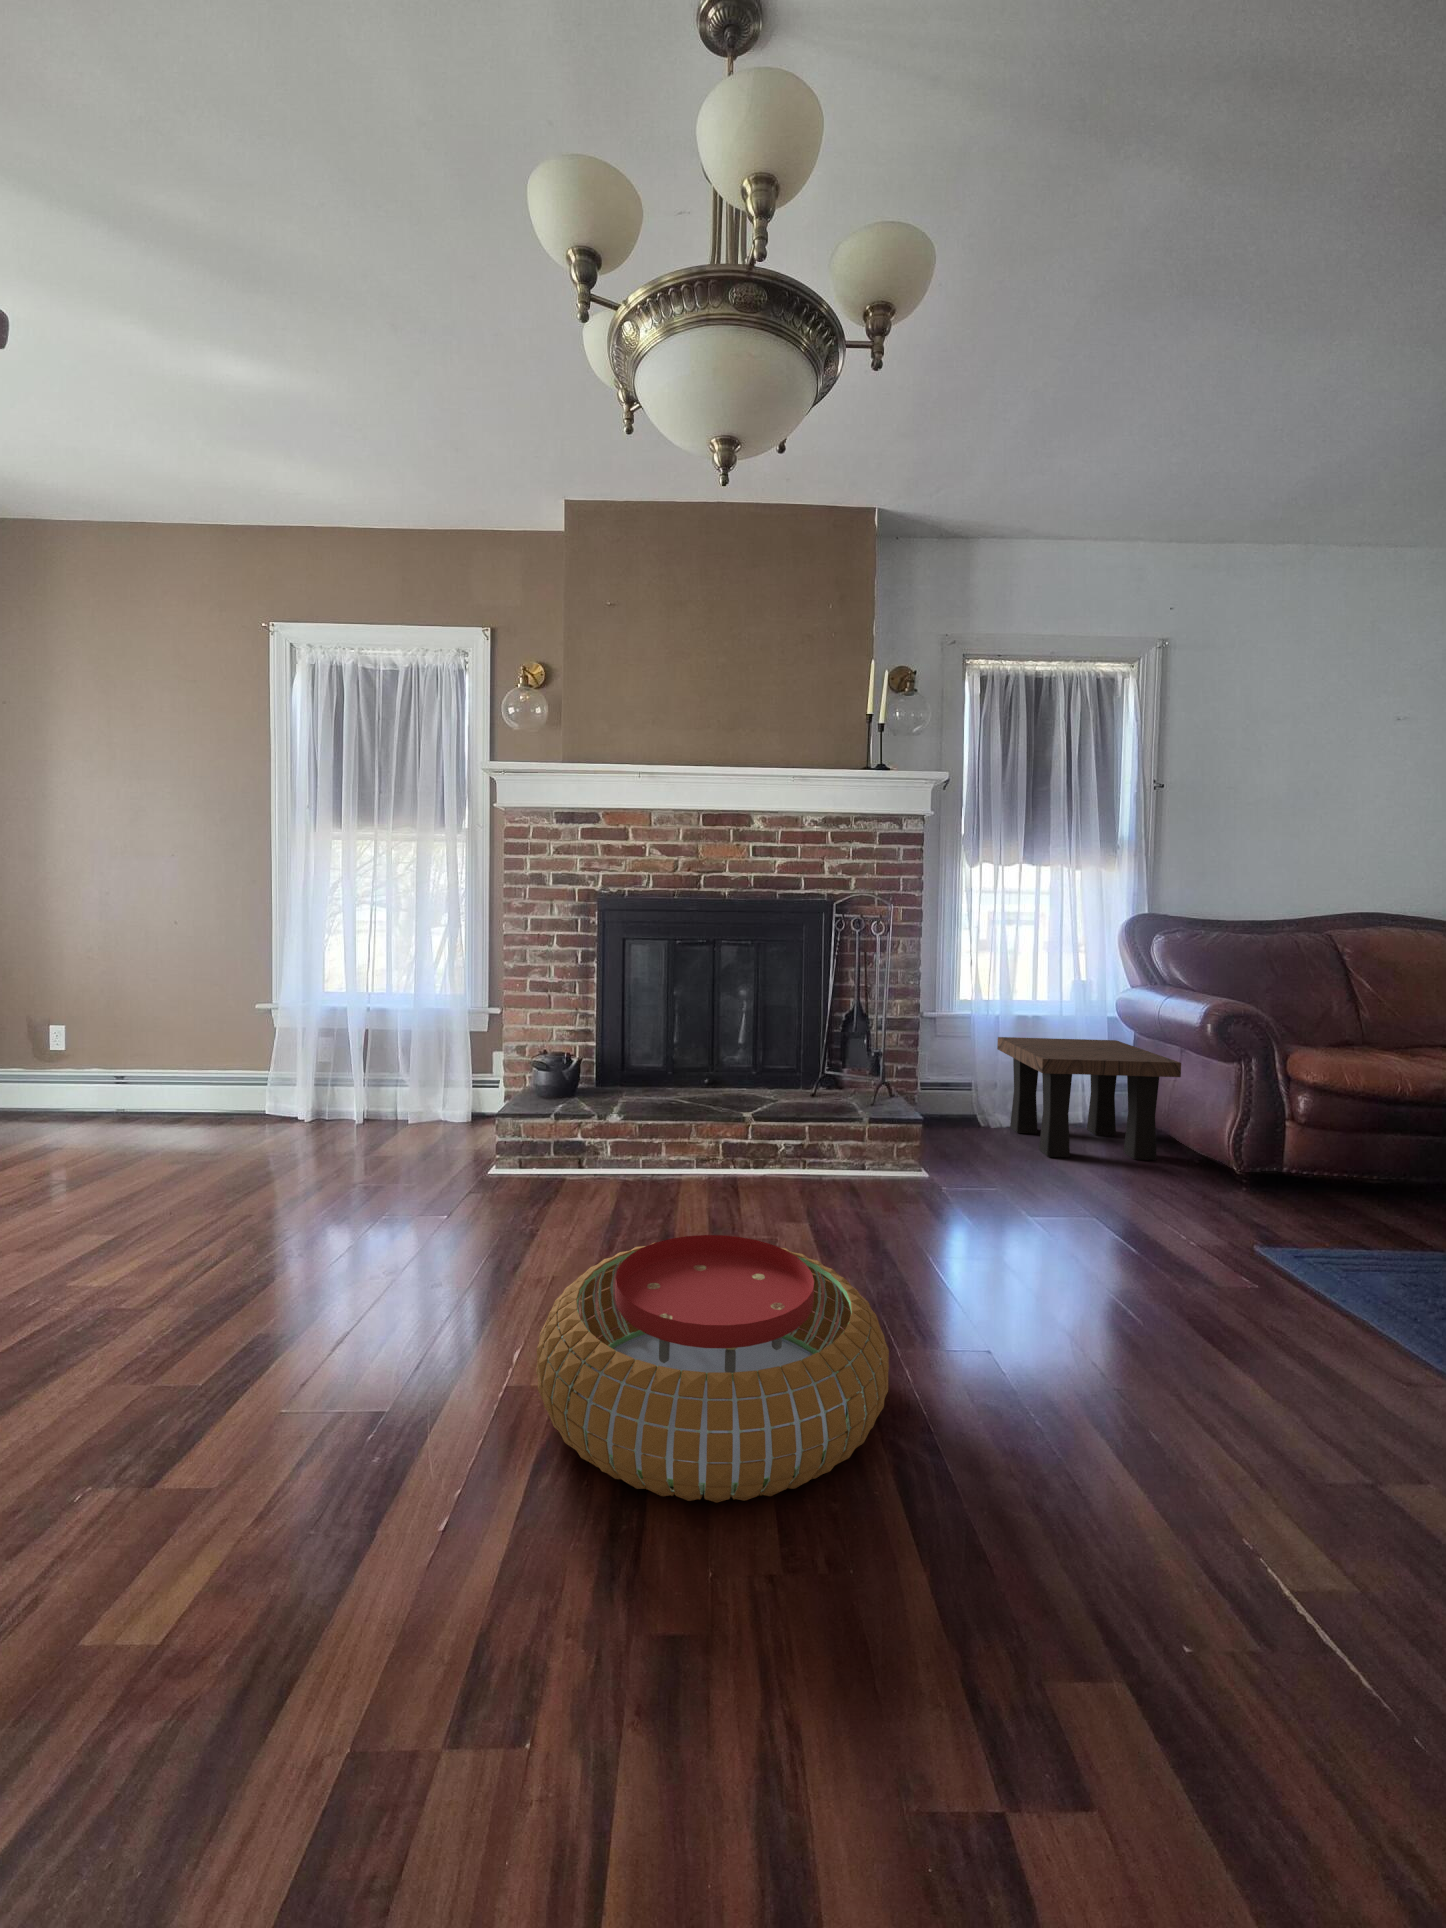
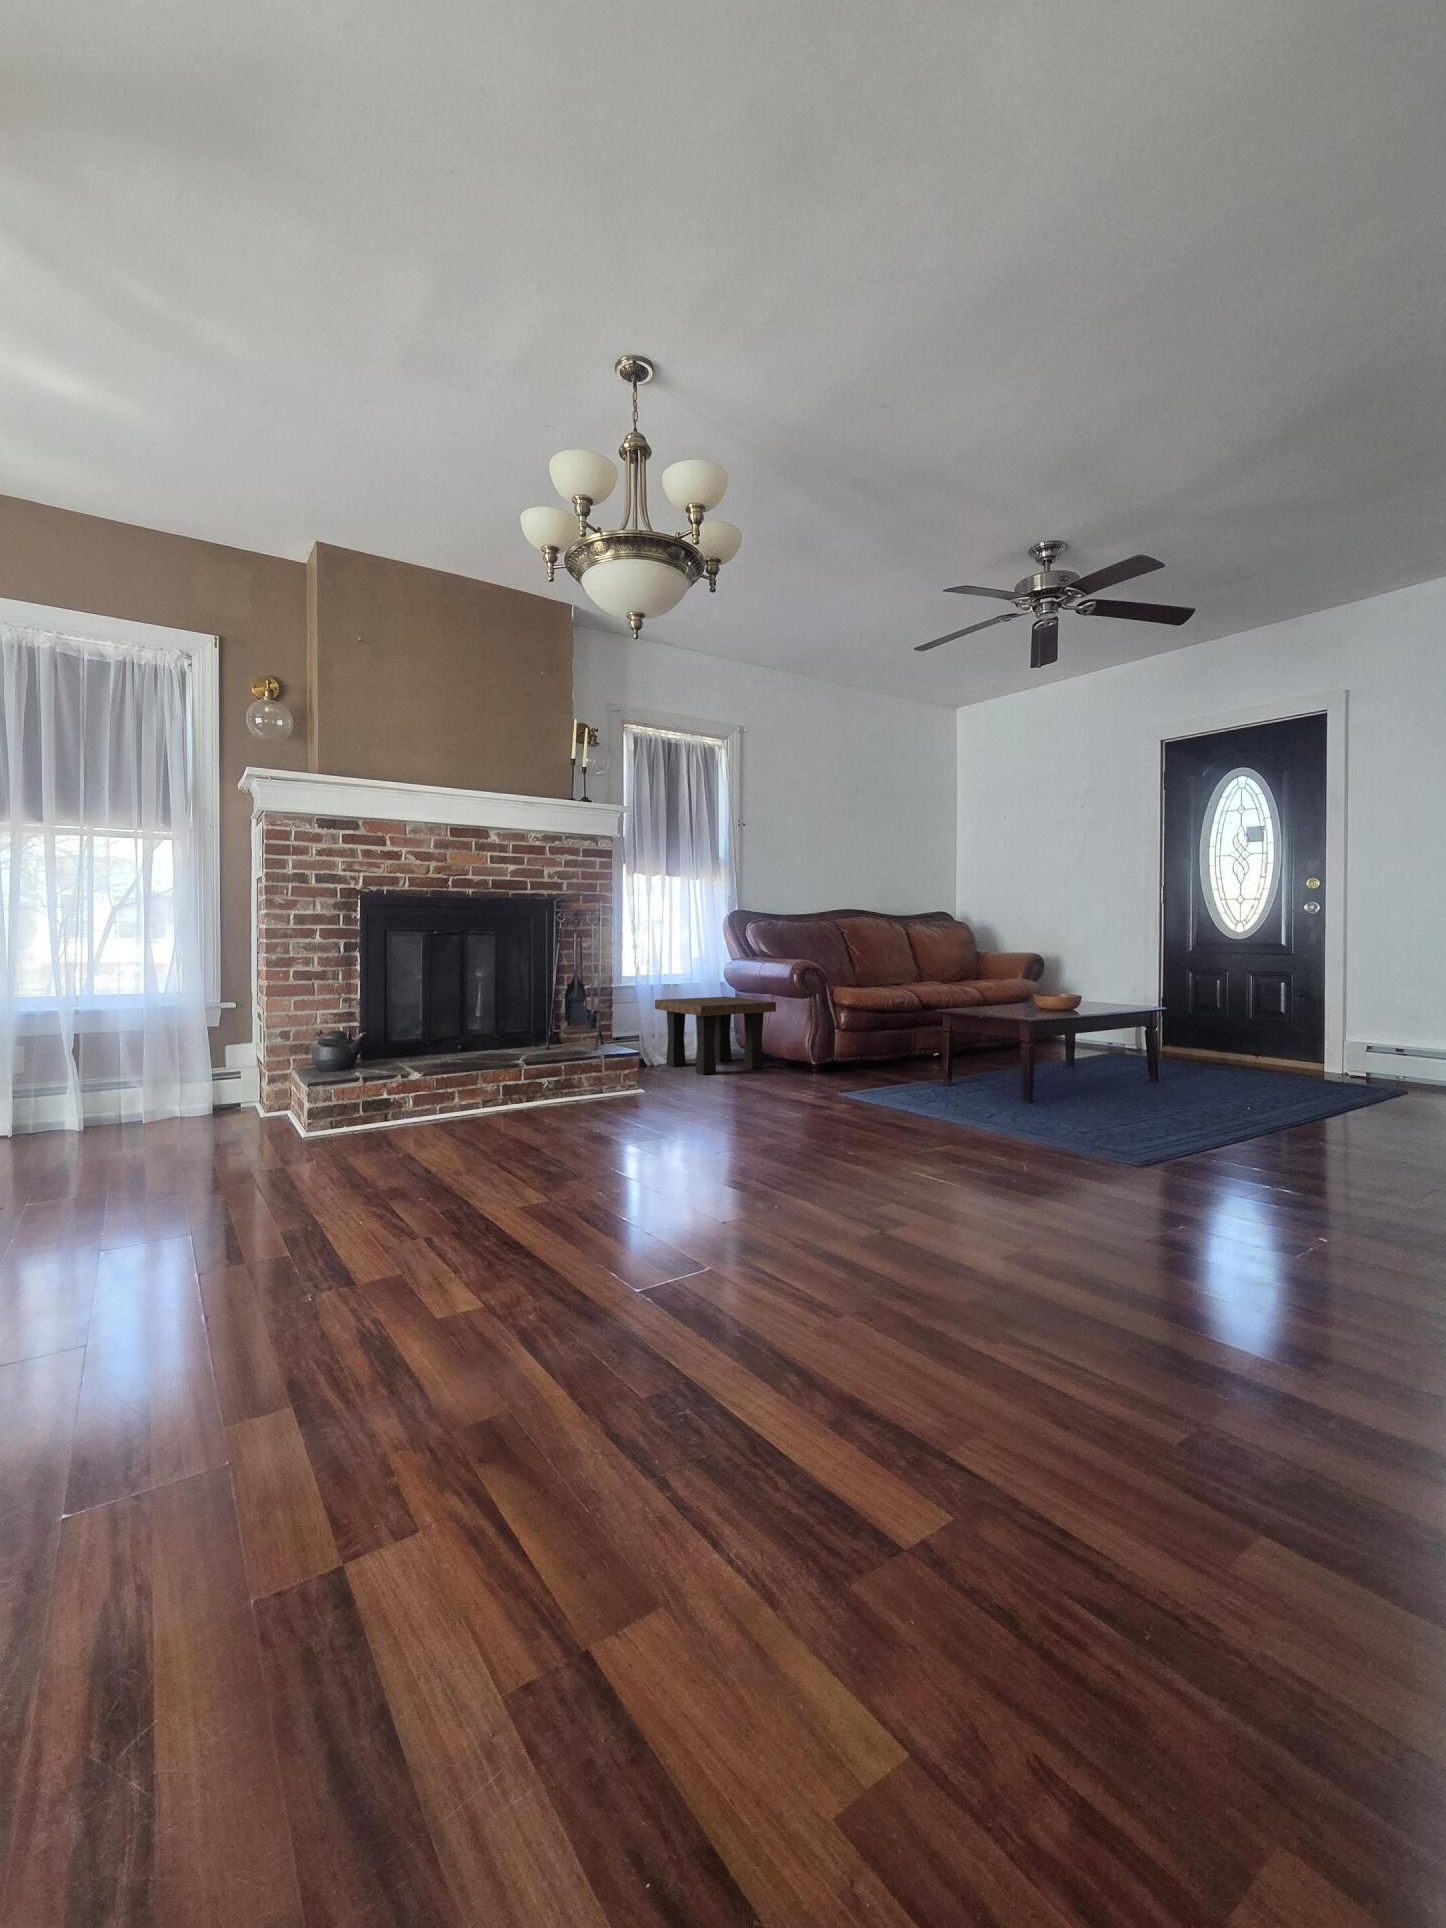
pouf: present [536,1235,889,1502] -> none [529,1099,743,1216]

